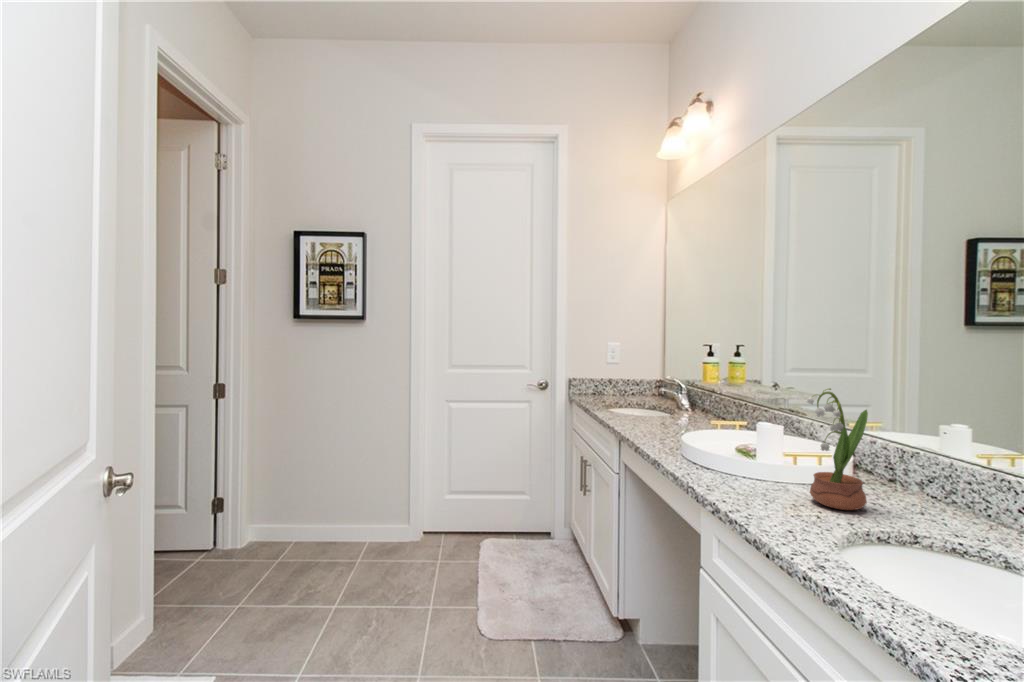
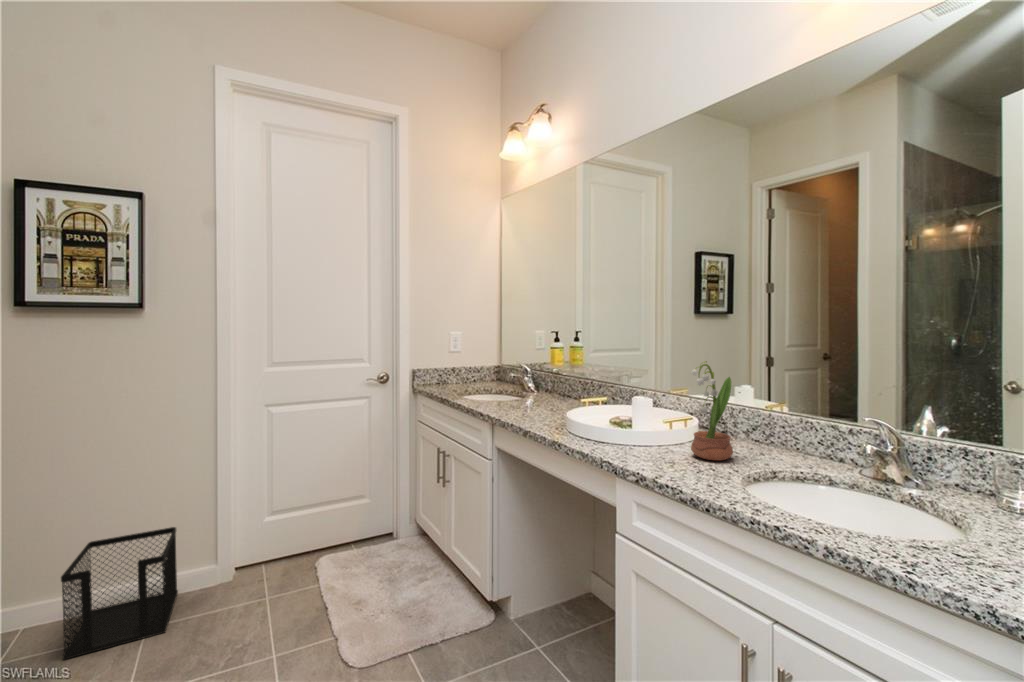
wastebasket: none [307,490,380,570] -> present [61,527,178,660]

